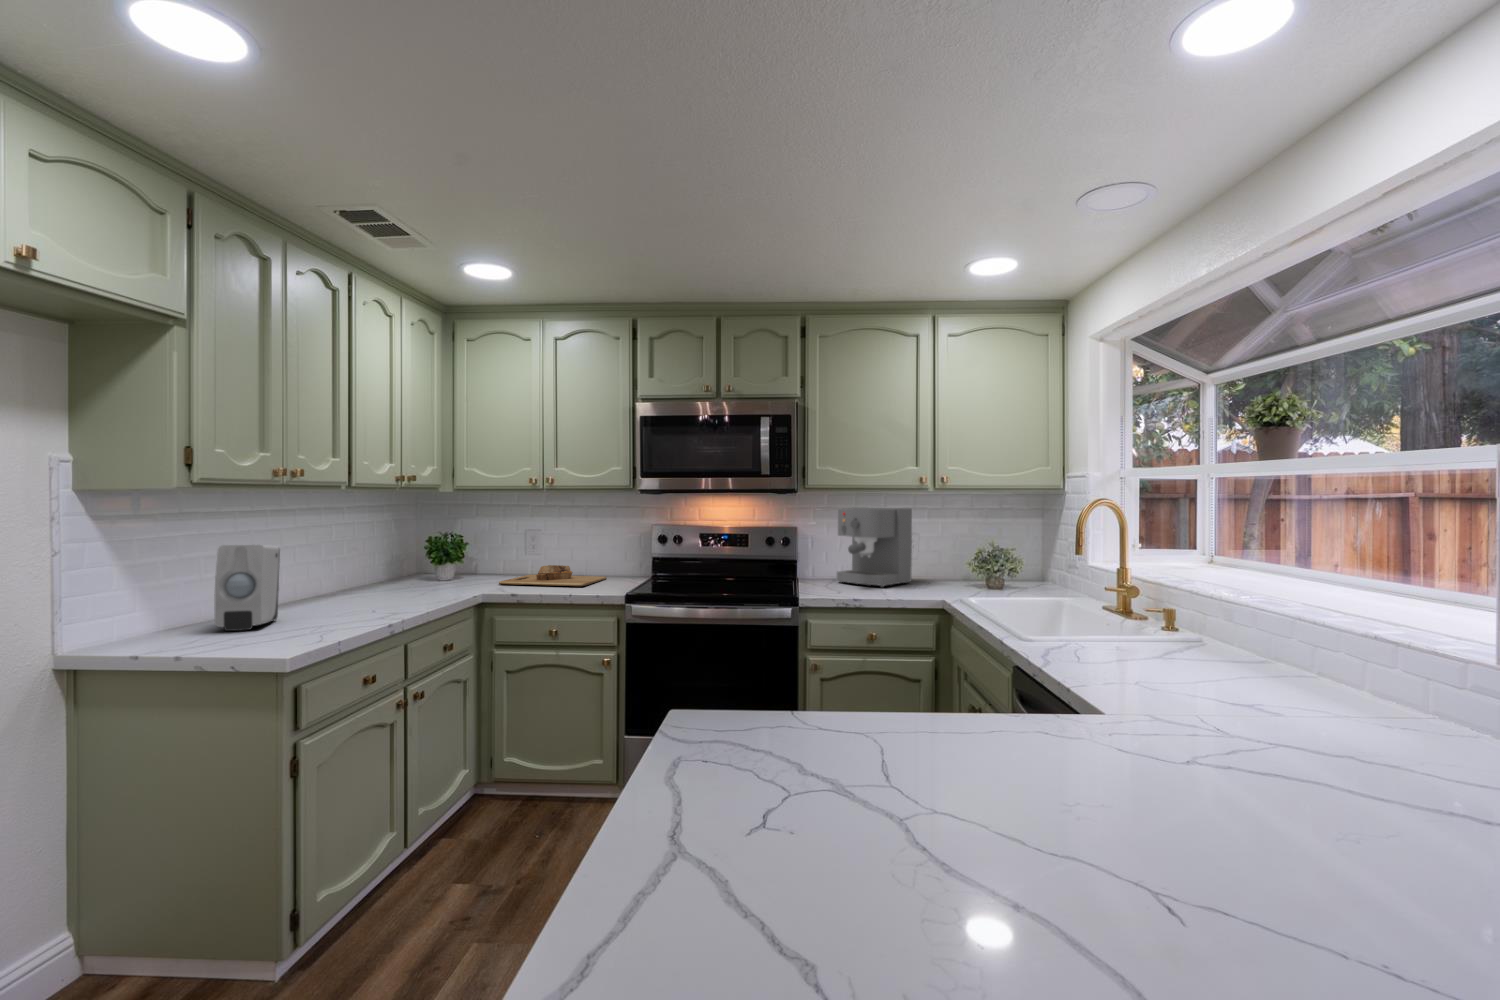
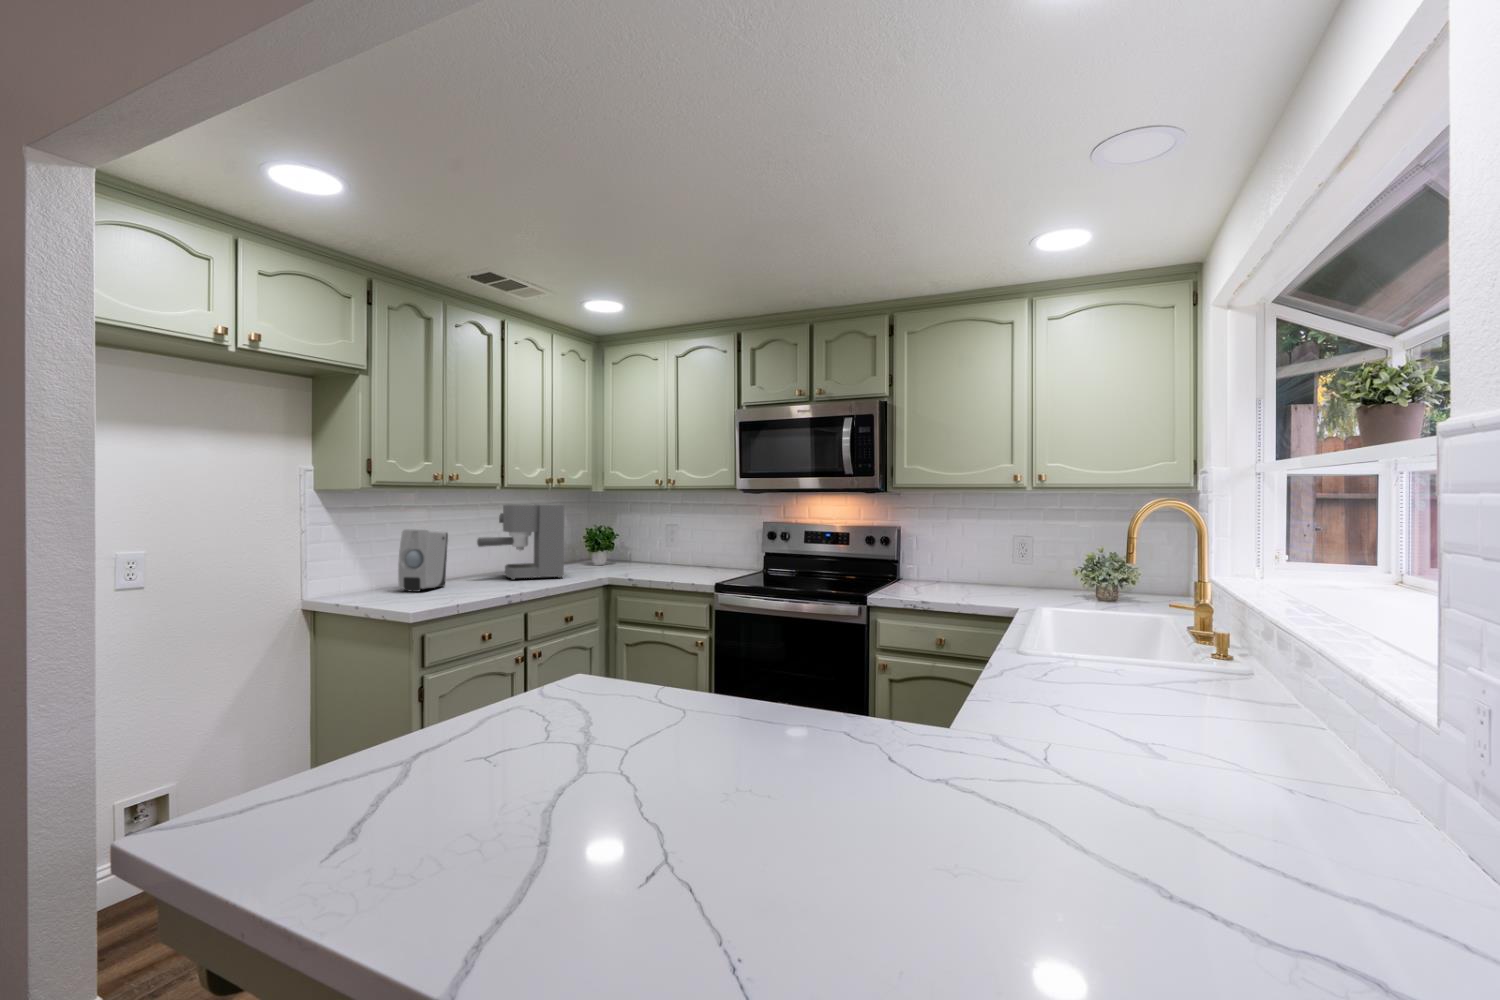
coffee maker: present [837,508,912,587] -> present [477,504,564,580]
cutting board: present [499,565,606,586] -> none [632,556,726,575]

